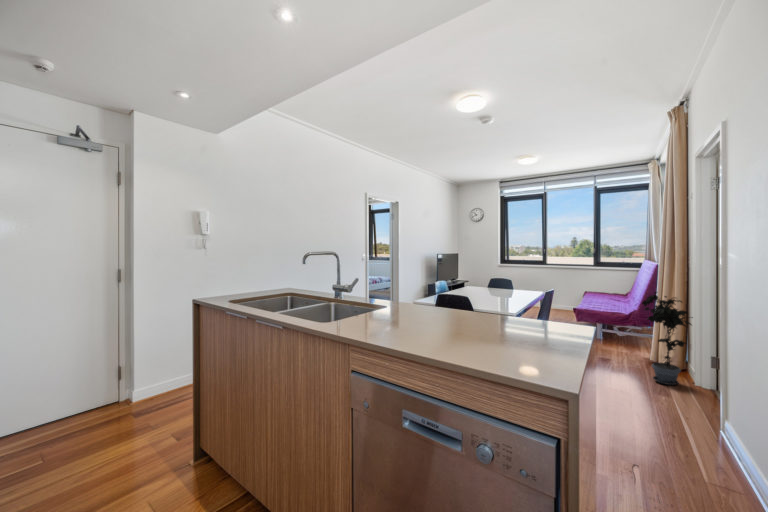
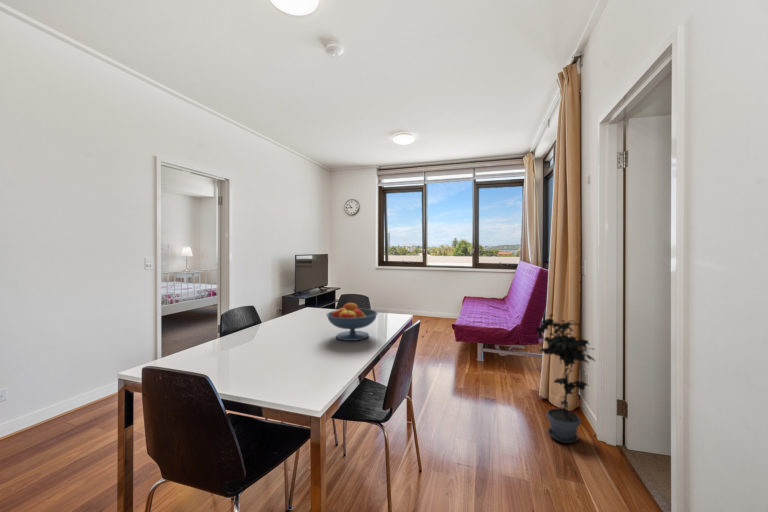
fruit bowl: none [487,279,521,301] -> present [327,303,377,341]

